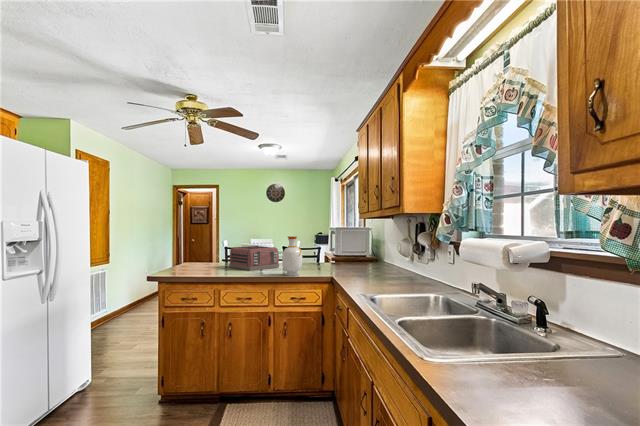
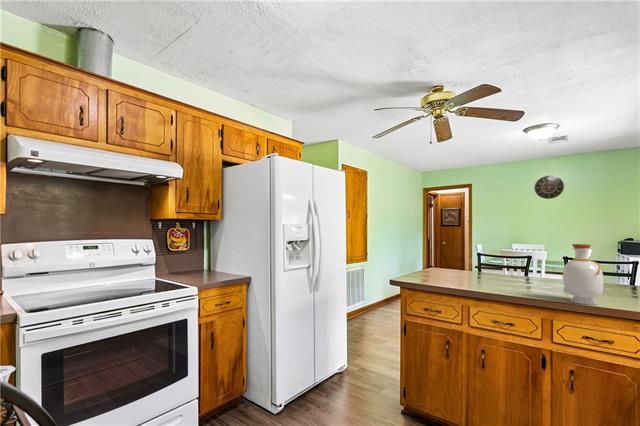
toaster: present [229,246,279,271] -> none [480,253,555,285]

